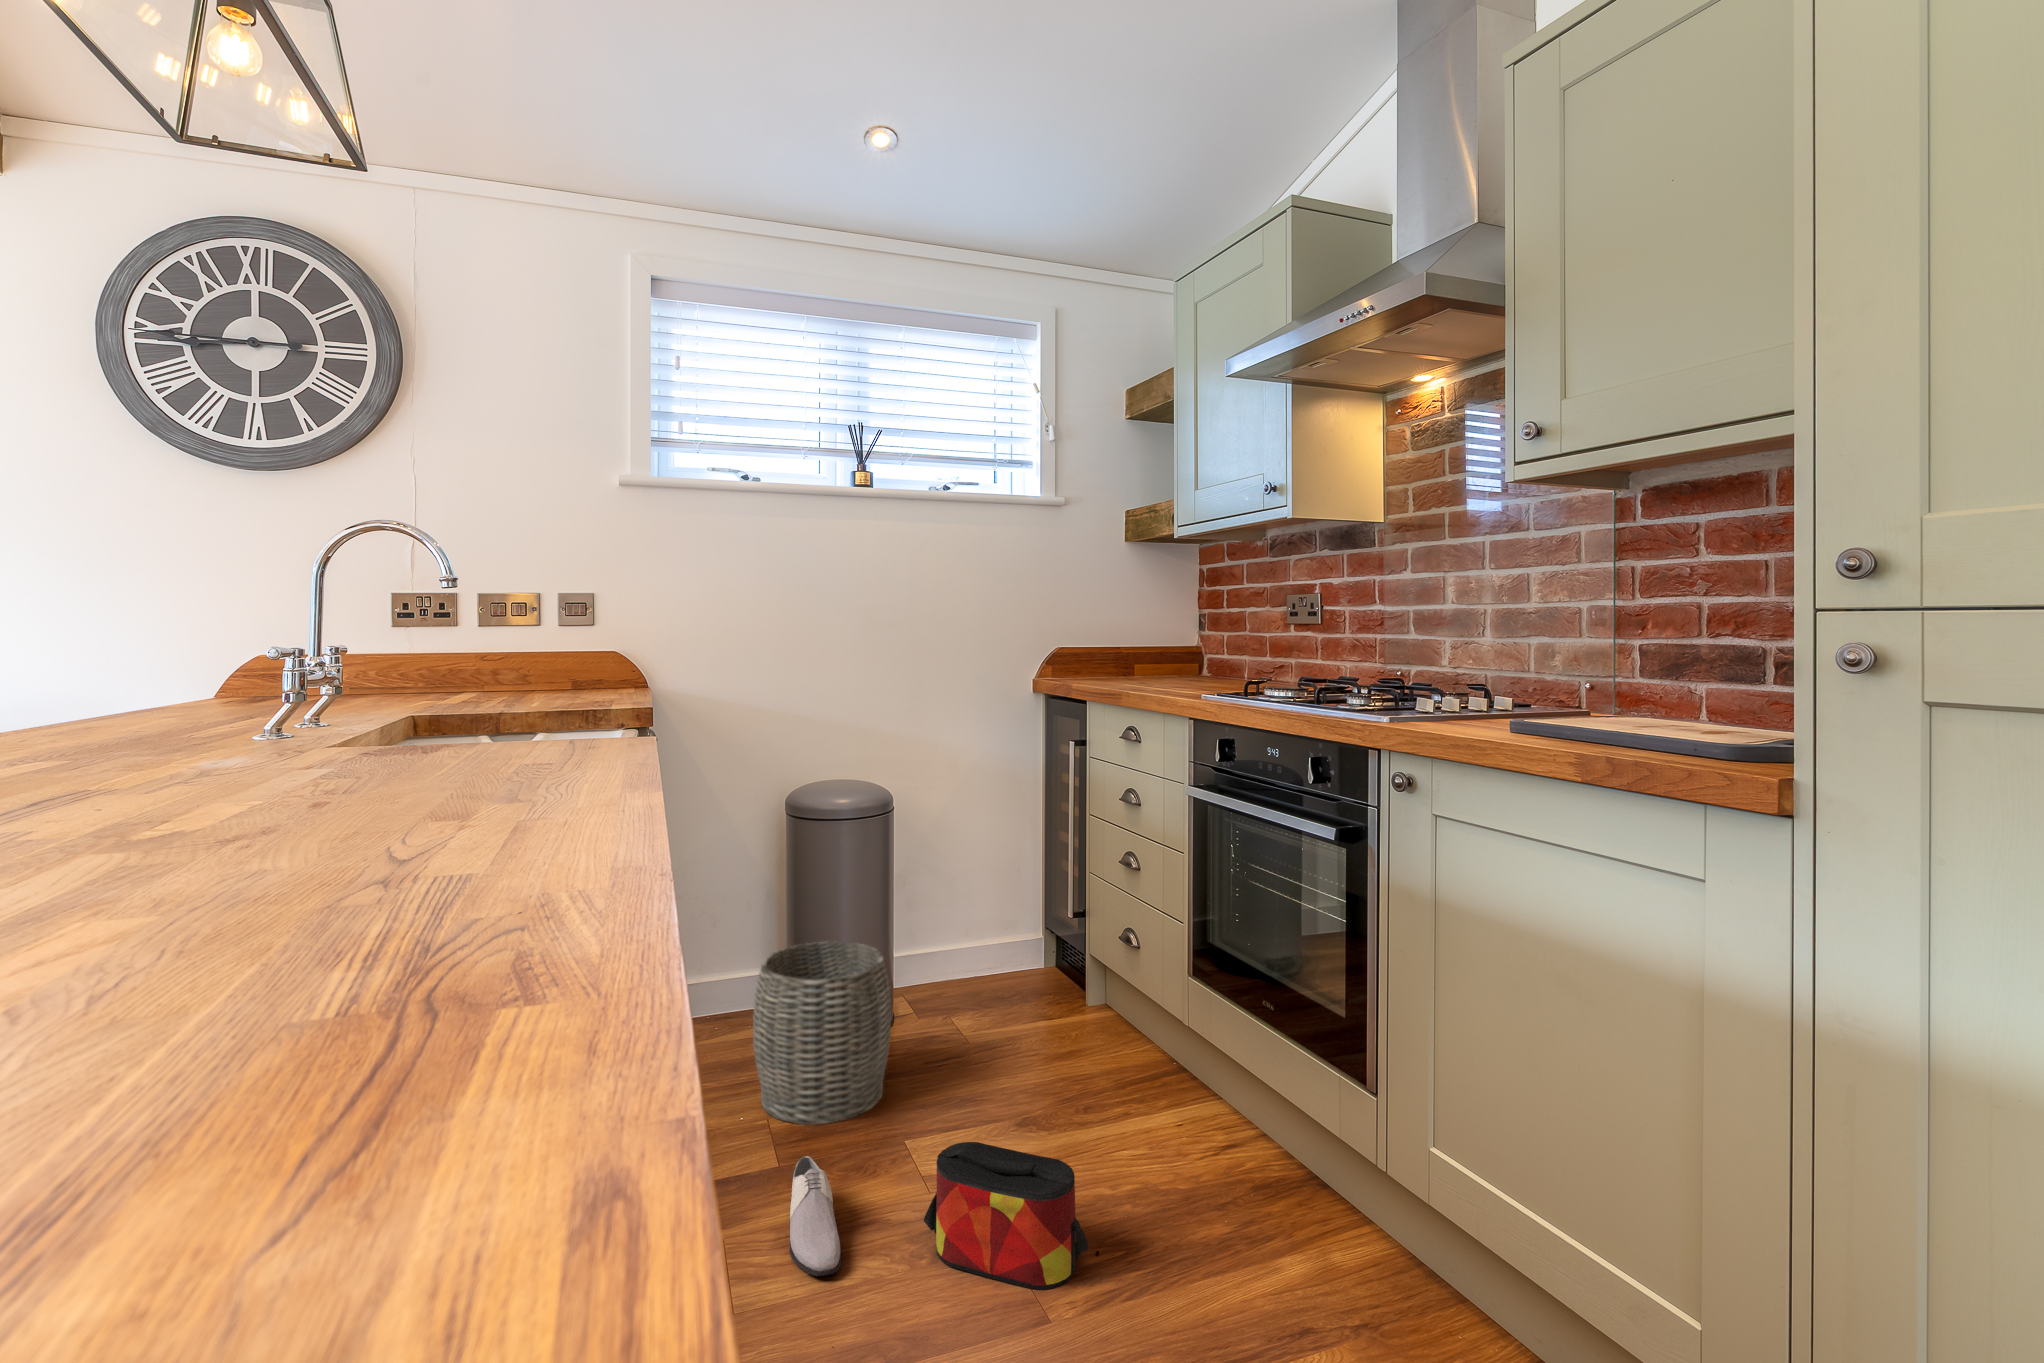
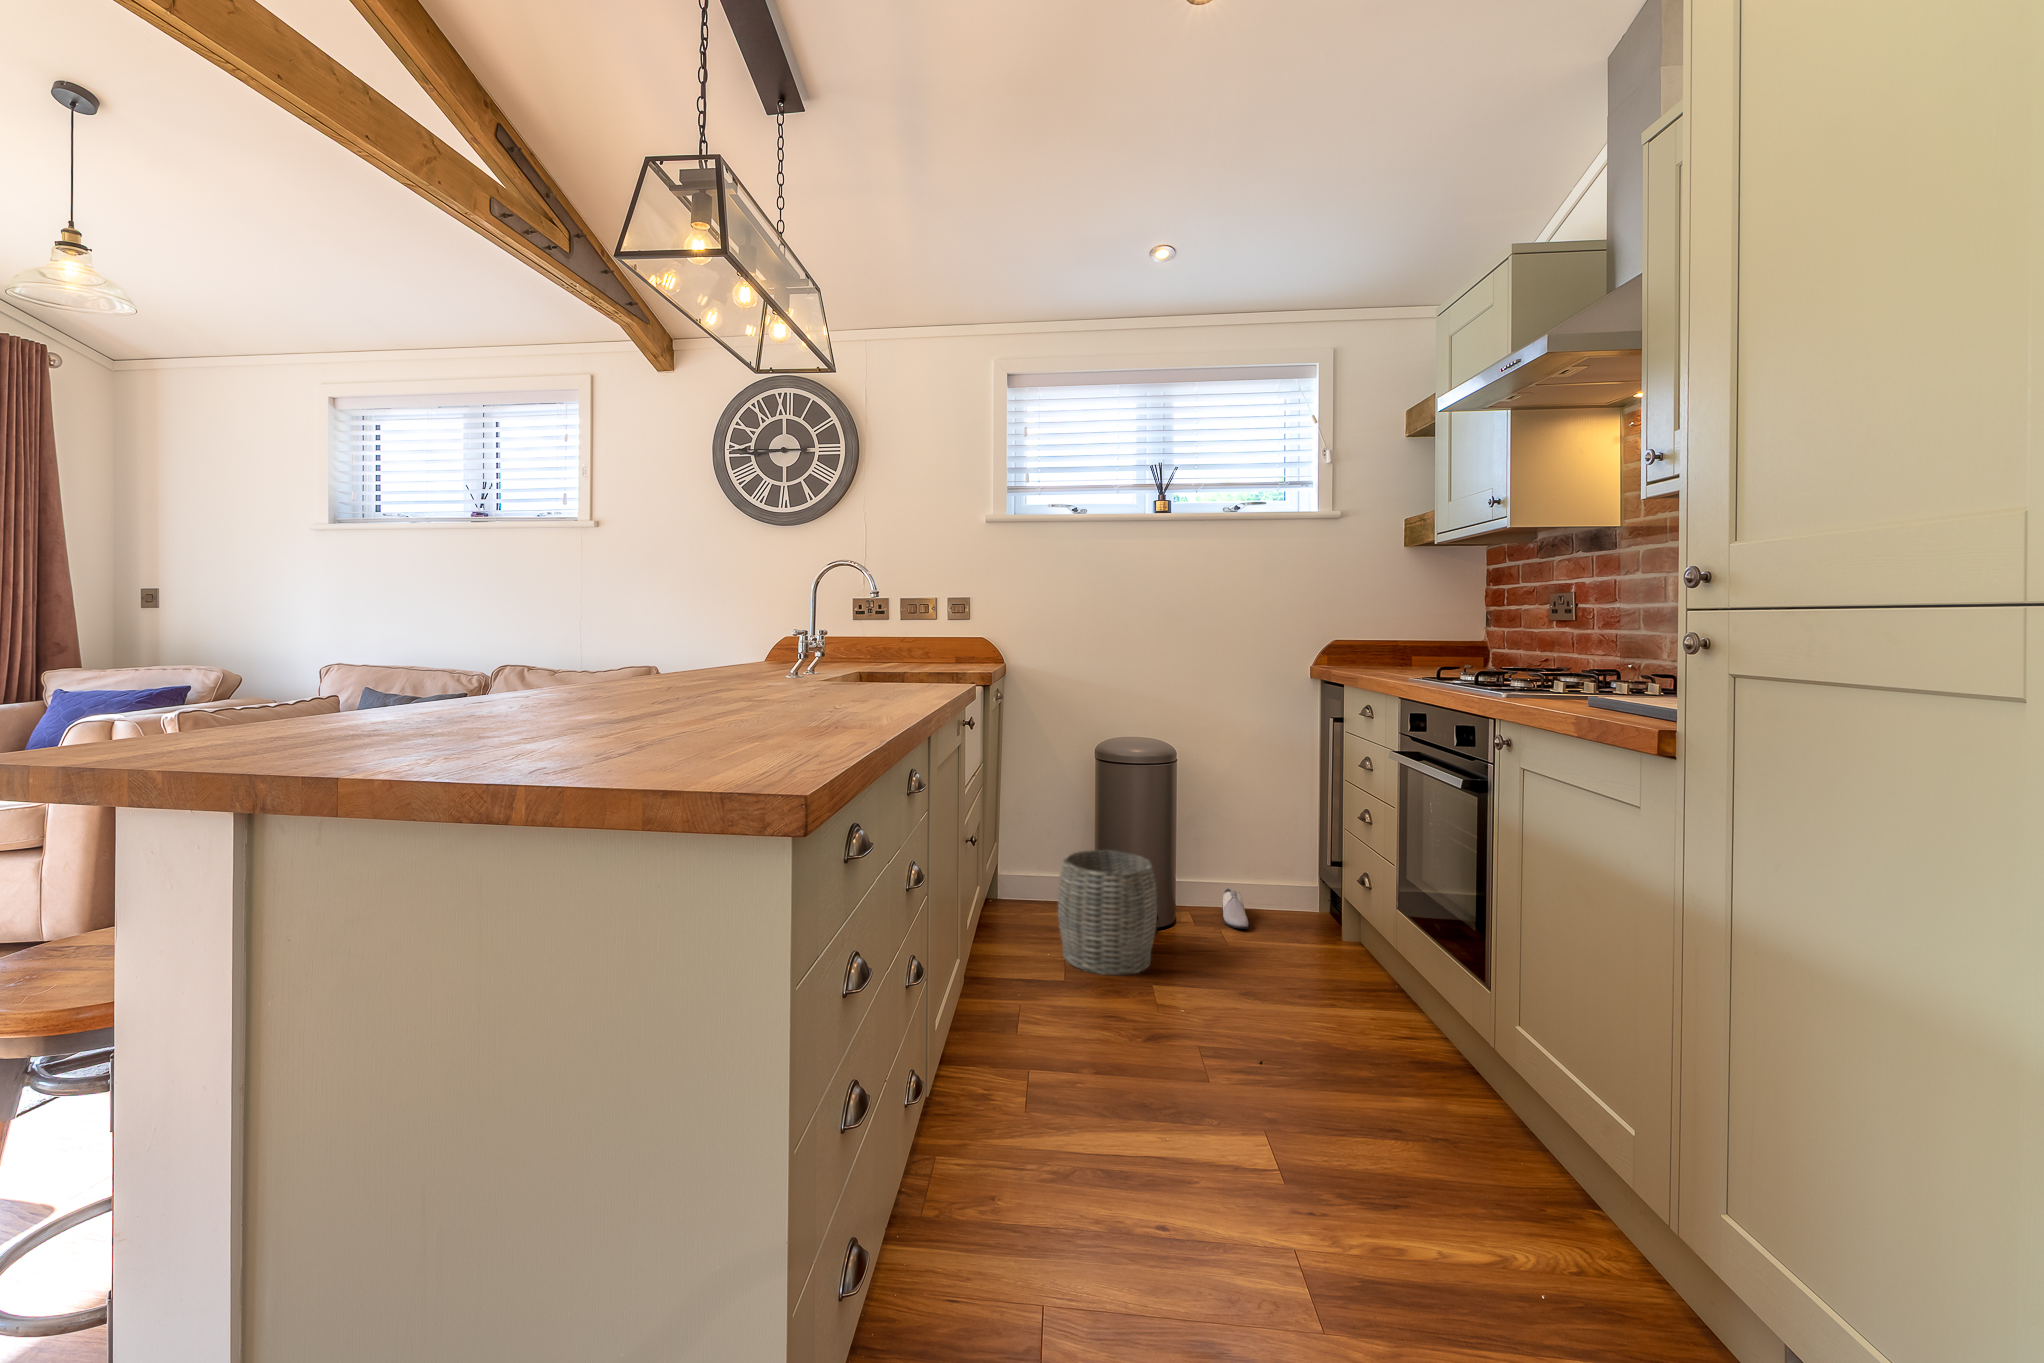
bag: present [924,1142,1088,1290] -> none [1149,991,1263,1100]
shoe: present [790,1156,841,1276] -> present [1222,888,1249,929]

